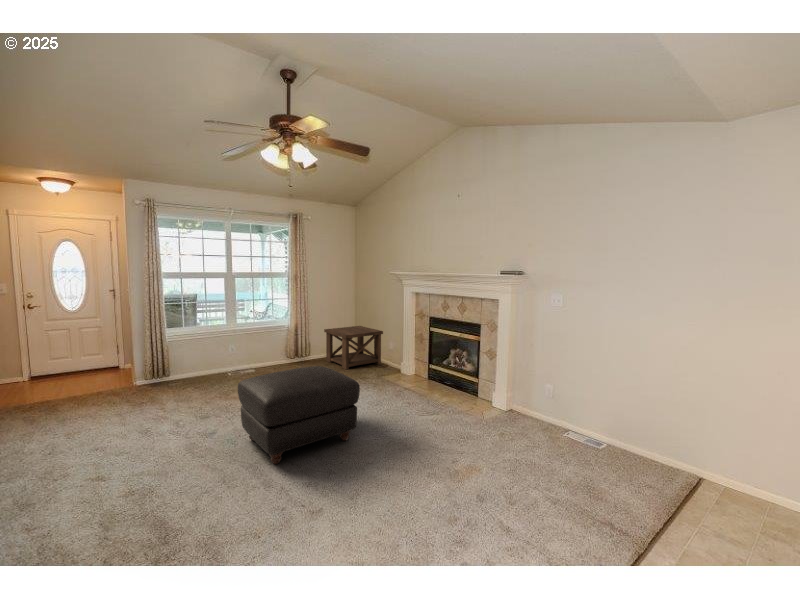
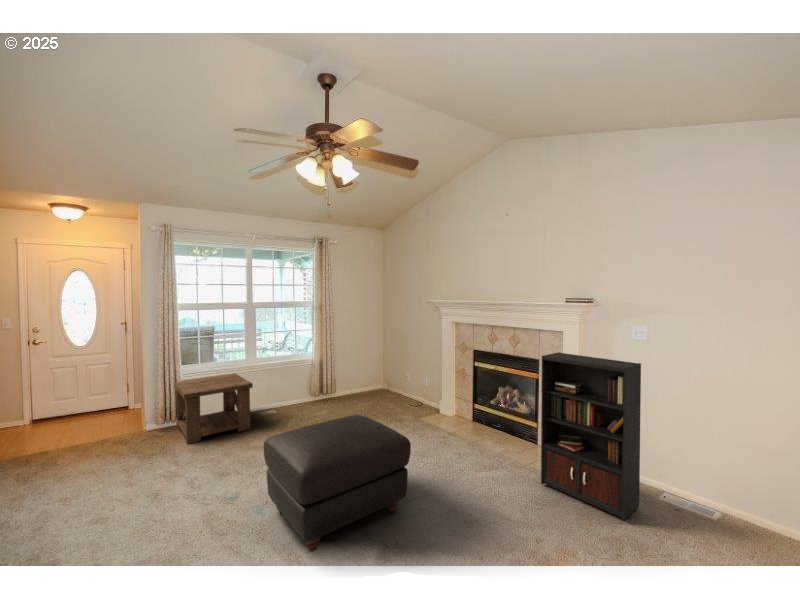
bookcase: none [471,316,575,446] -> present [541,352,679,521]
side table: present [324,326,383,370] -> present [174,374,253,444]

